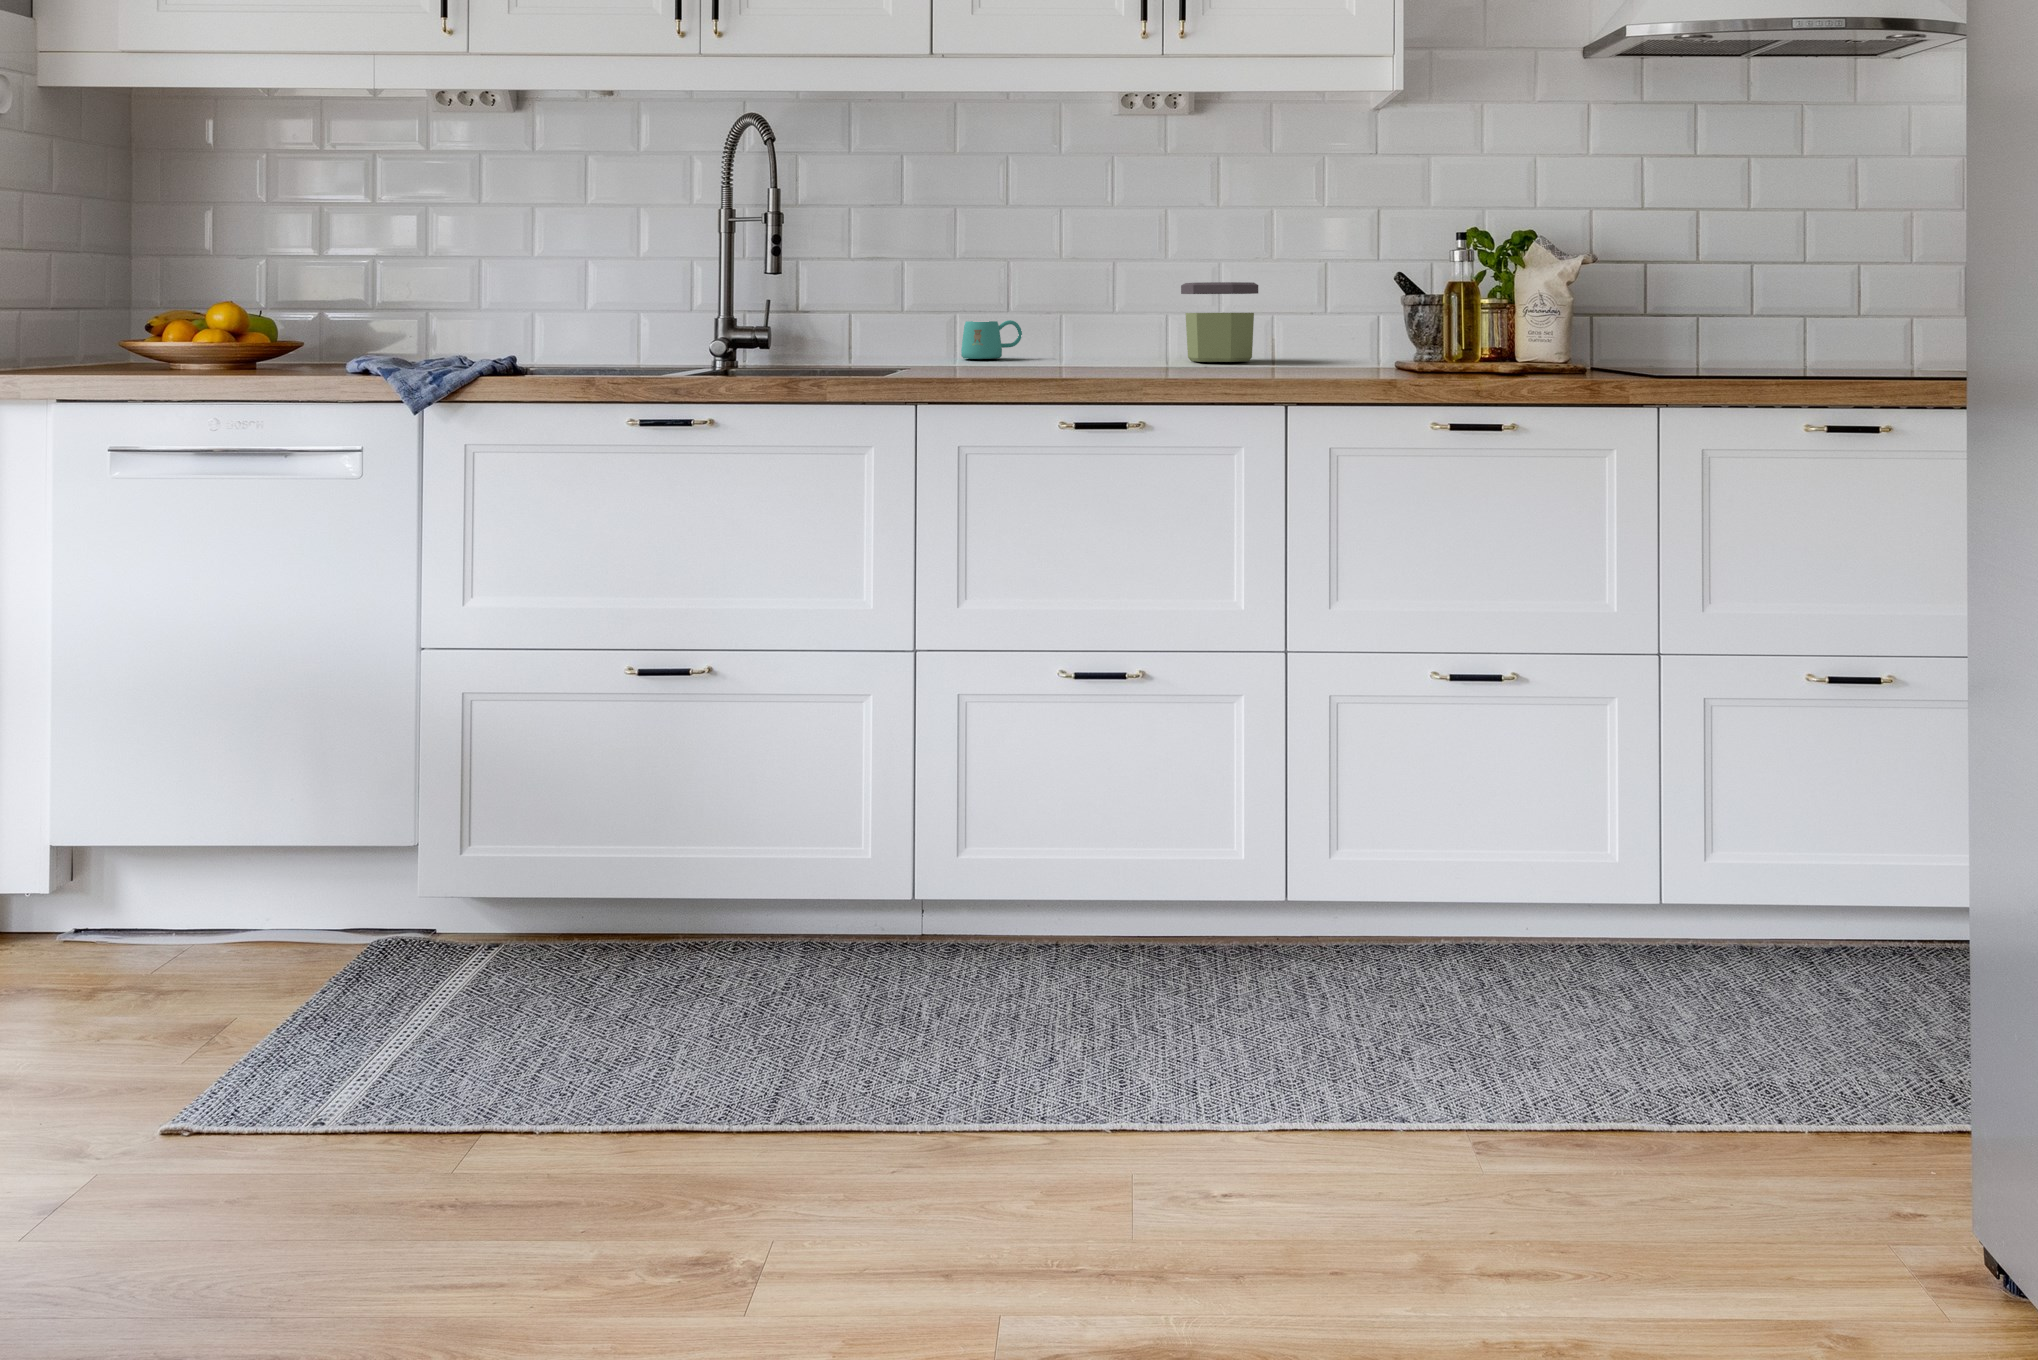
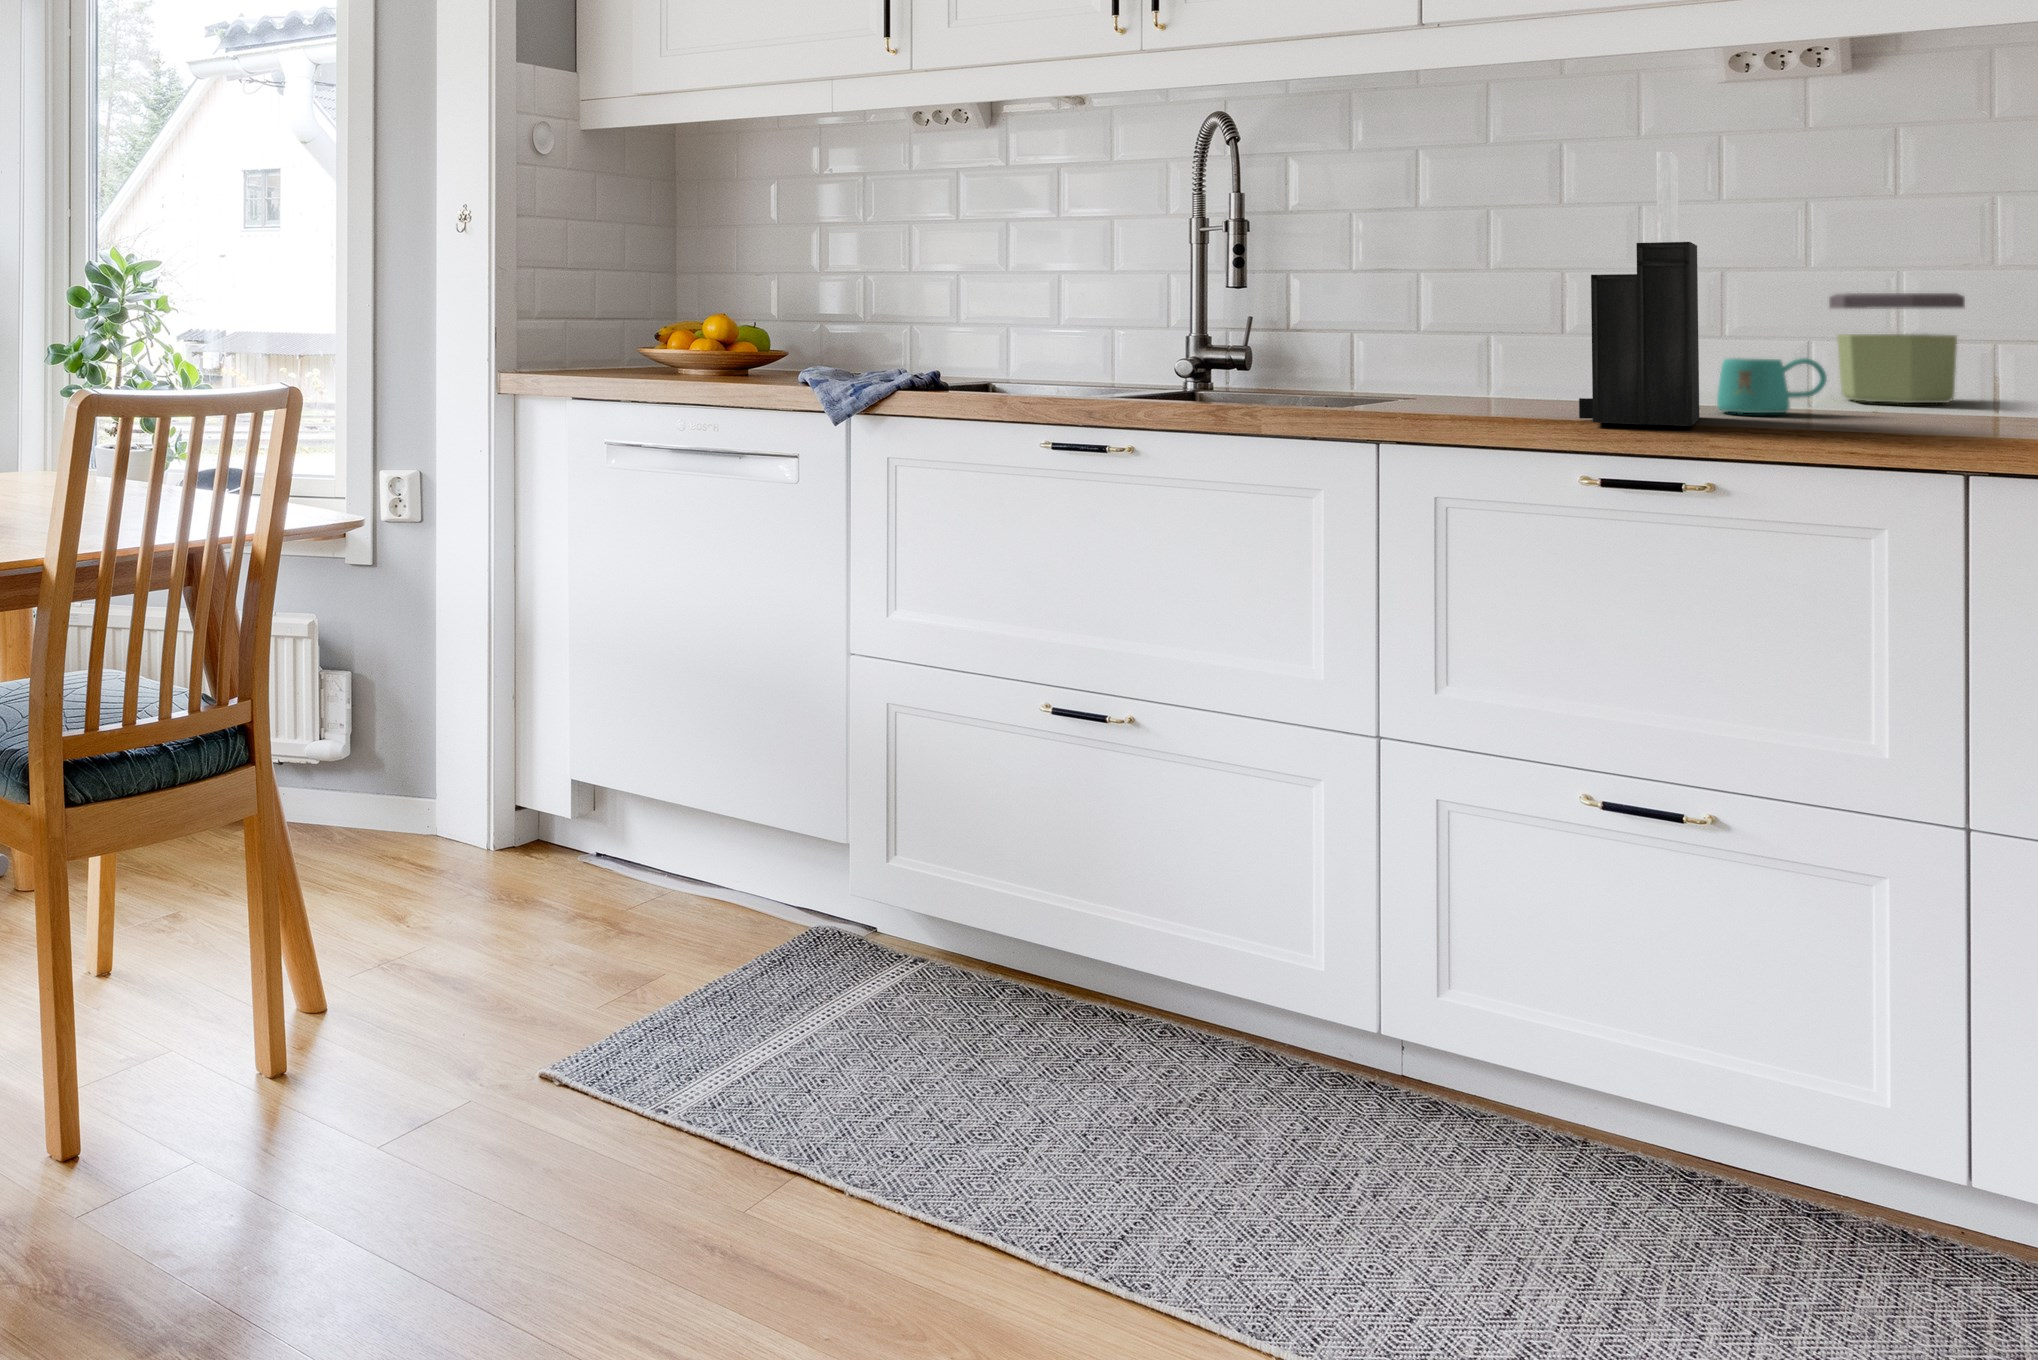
knife block: none [1050,172,1128,381] -> present [1579,151,1699,426]
mug: present [961,320,1022,359] -> present [1717,358,1827,413]

